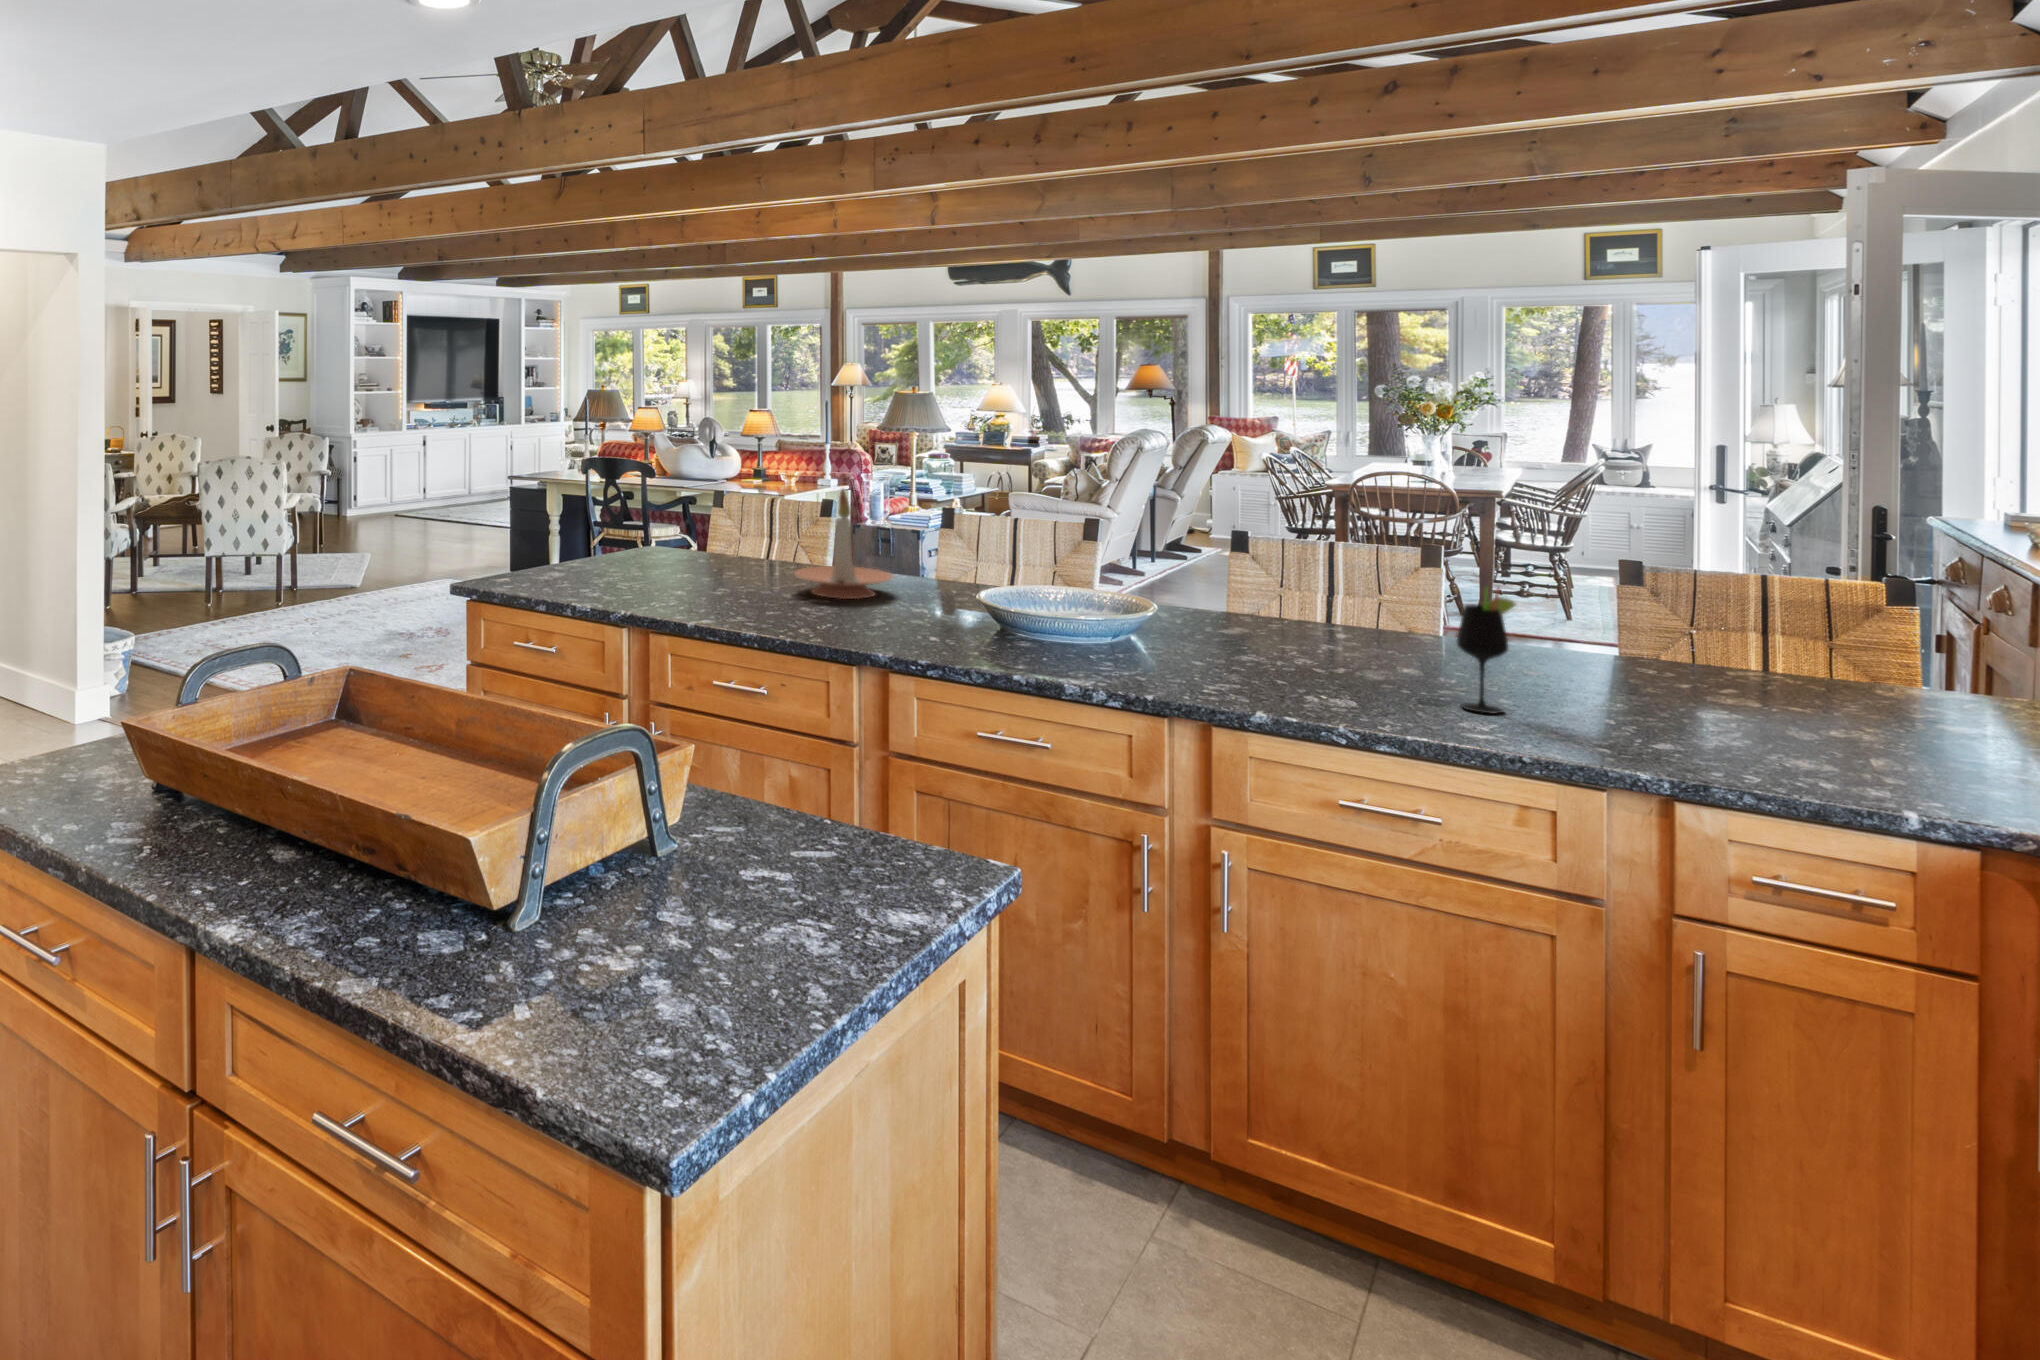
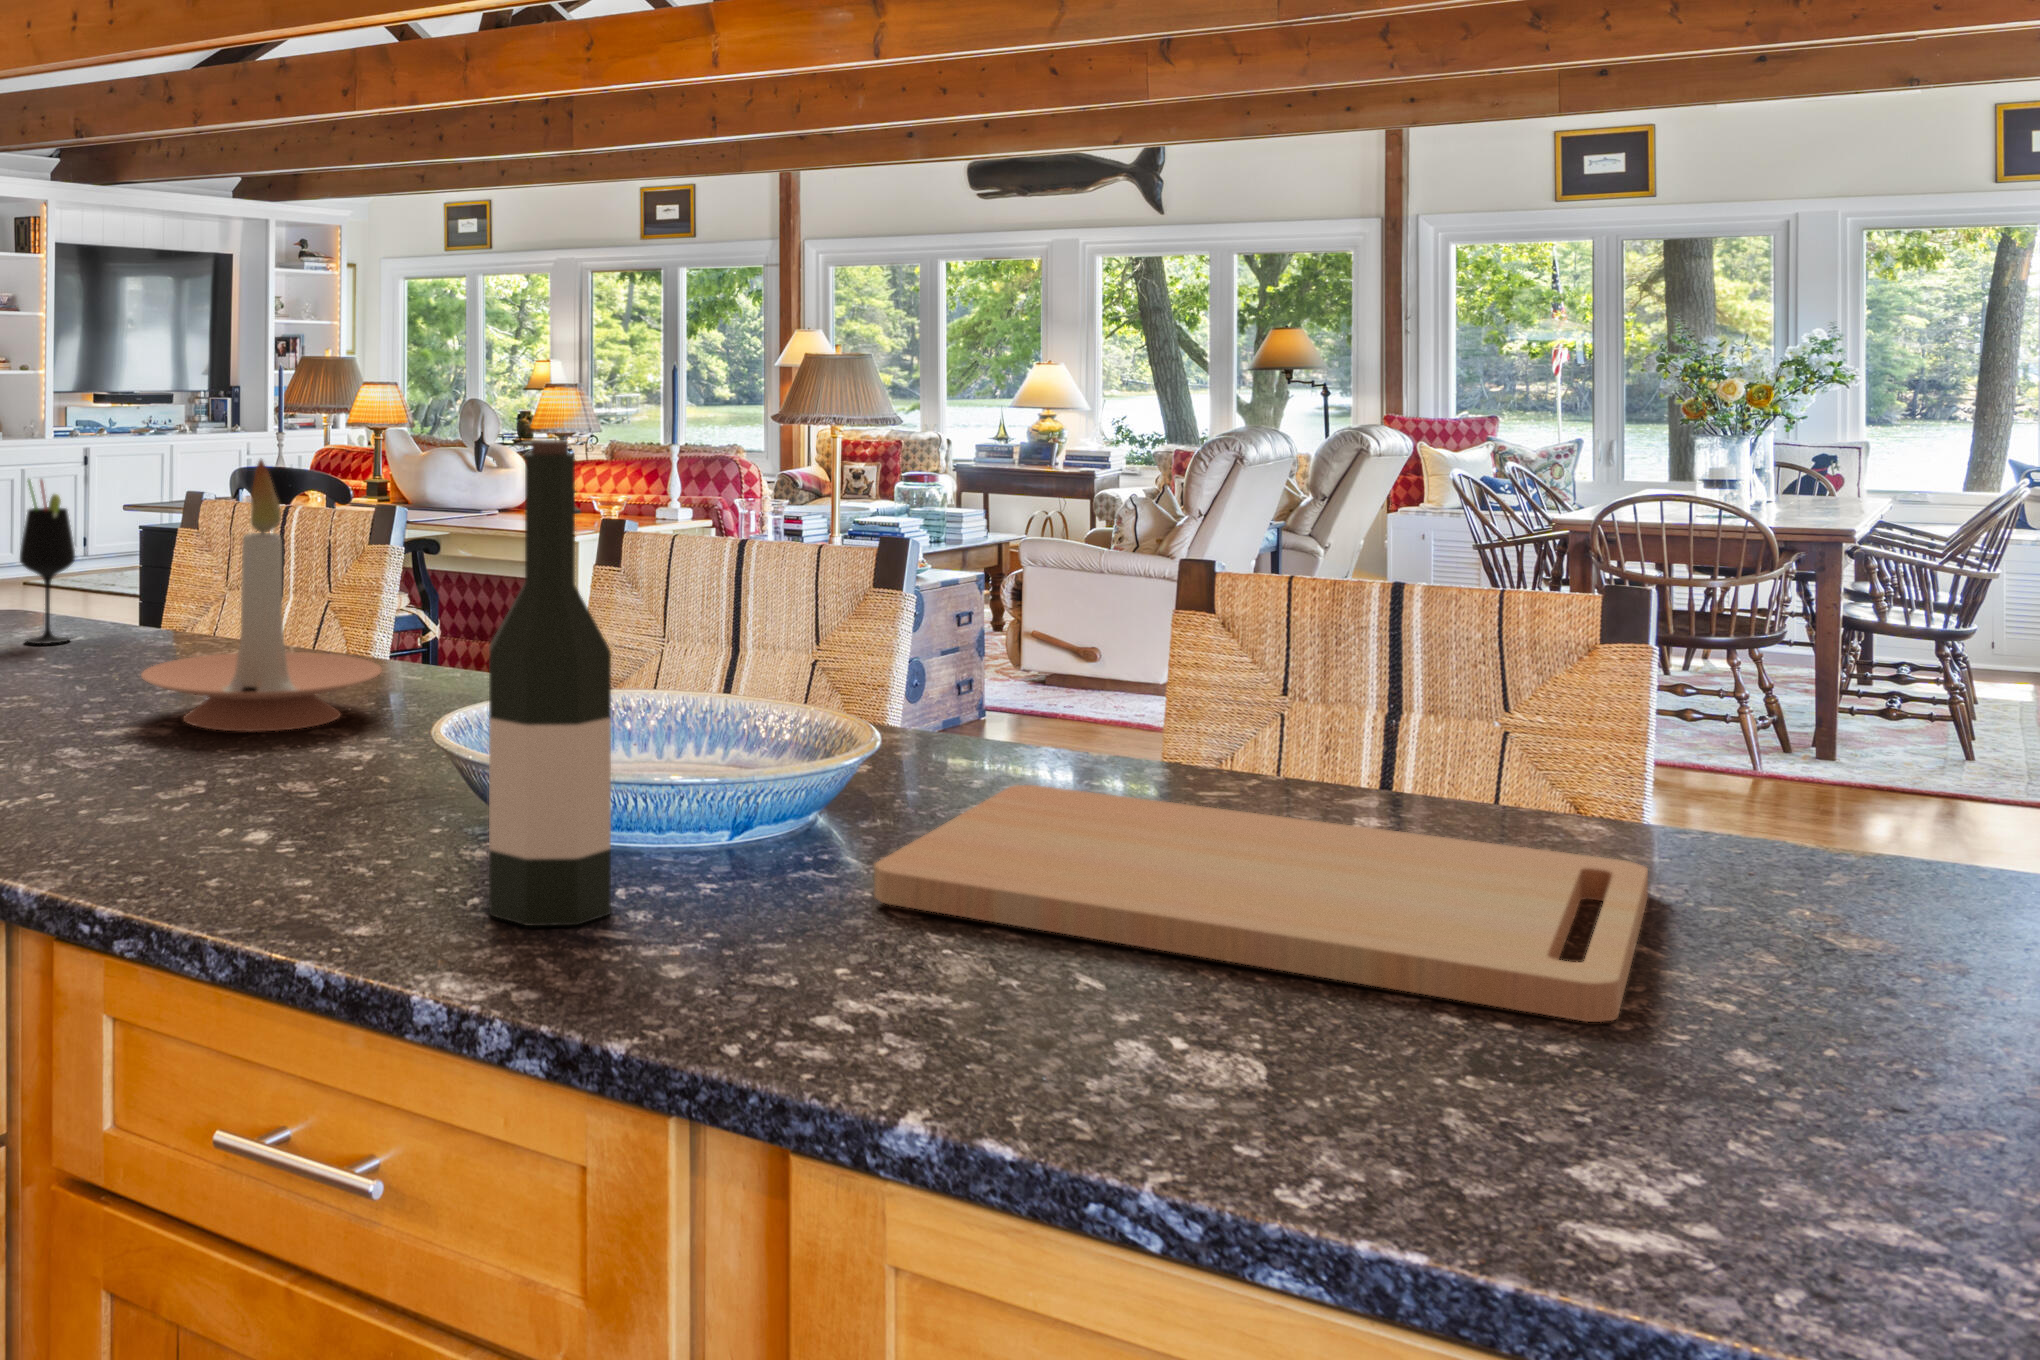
wine bottle: none [1033,497,1082,664] -> present [489,440,611,926]
wine glass: present [1457,587,1516,714] -> present [20,480,75,644]
cutting board: none [1171,619,1450,690] -> present [874,785,1648,1022]

